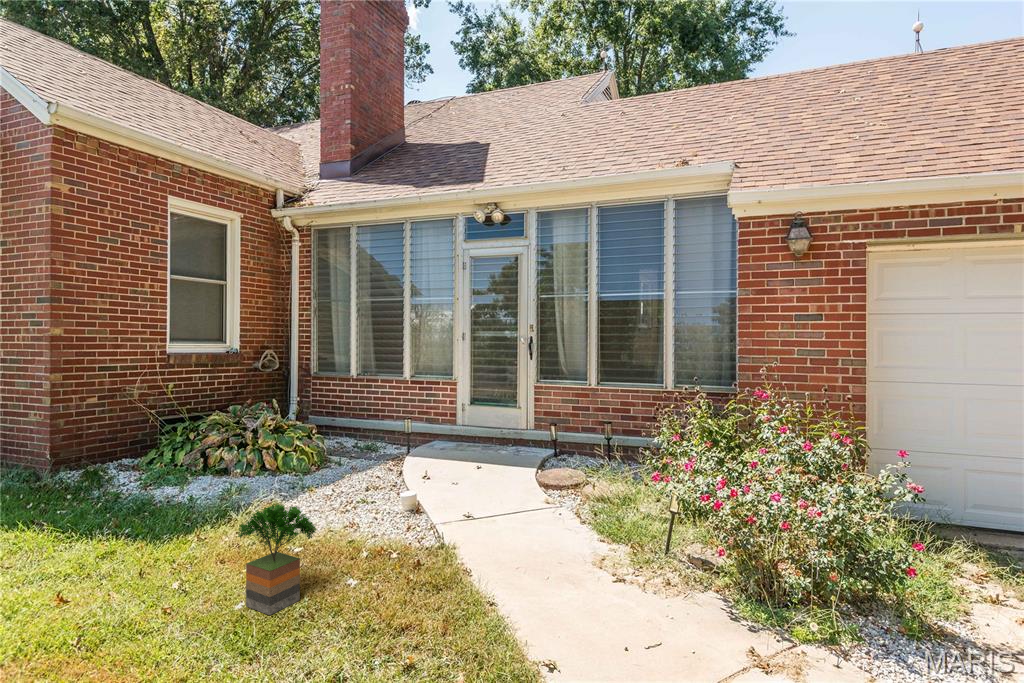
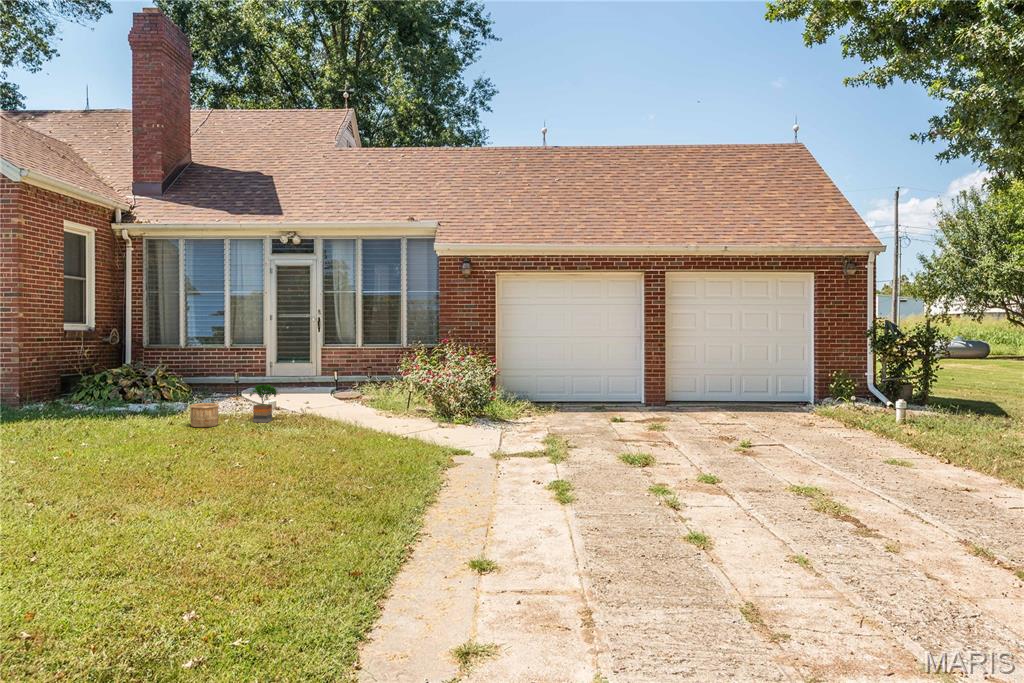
wooden bucket: none [70,547,156,630] -> present [190,403,219,427]

